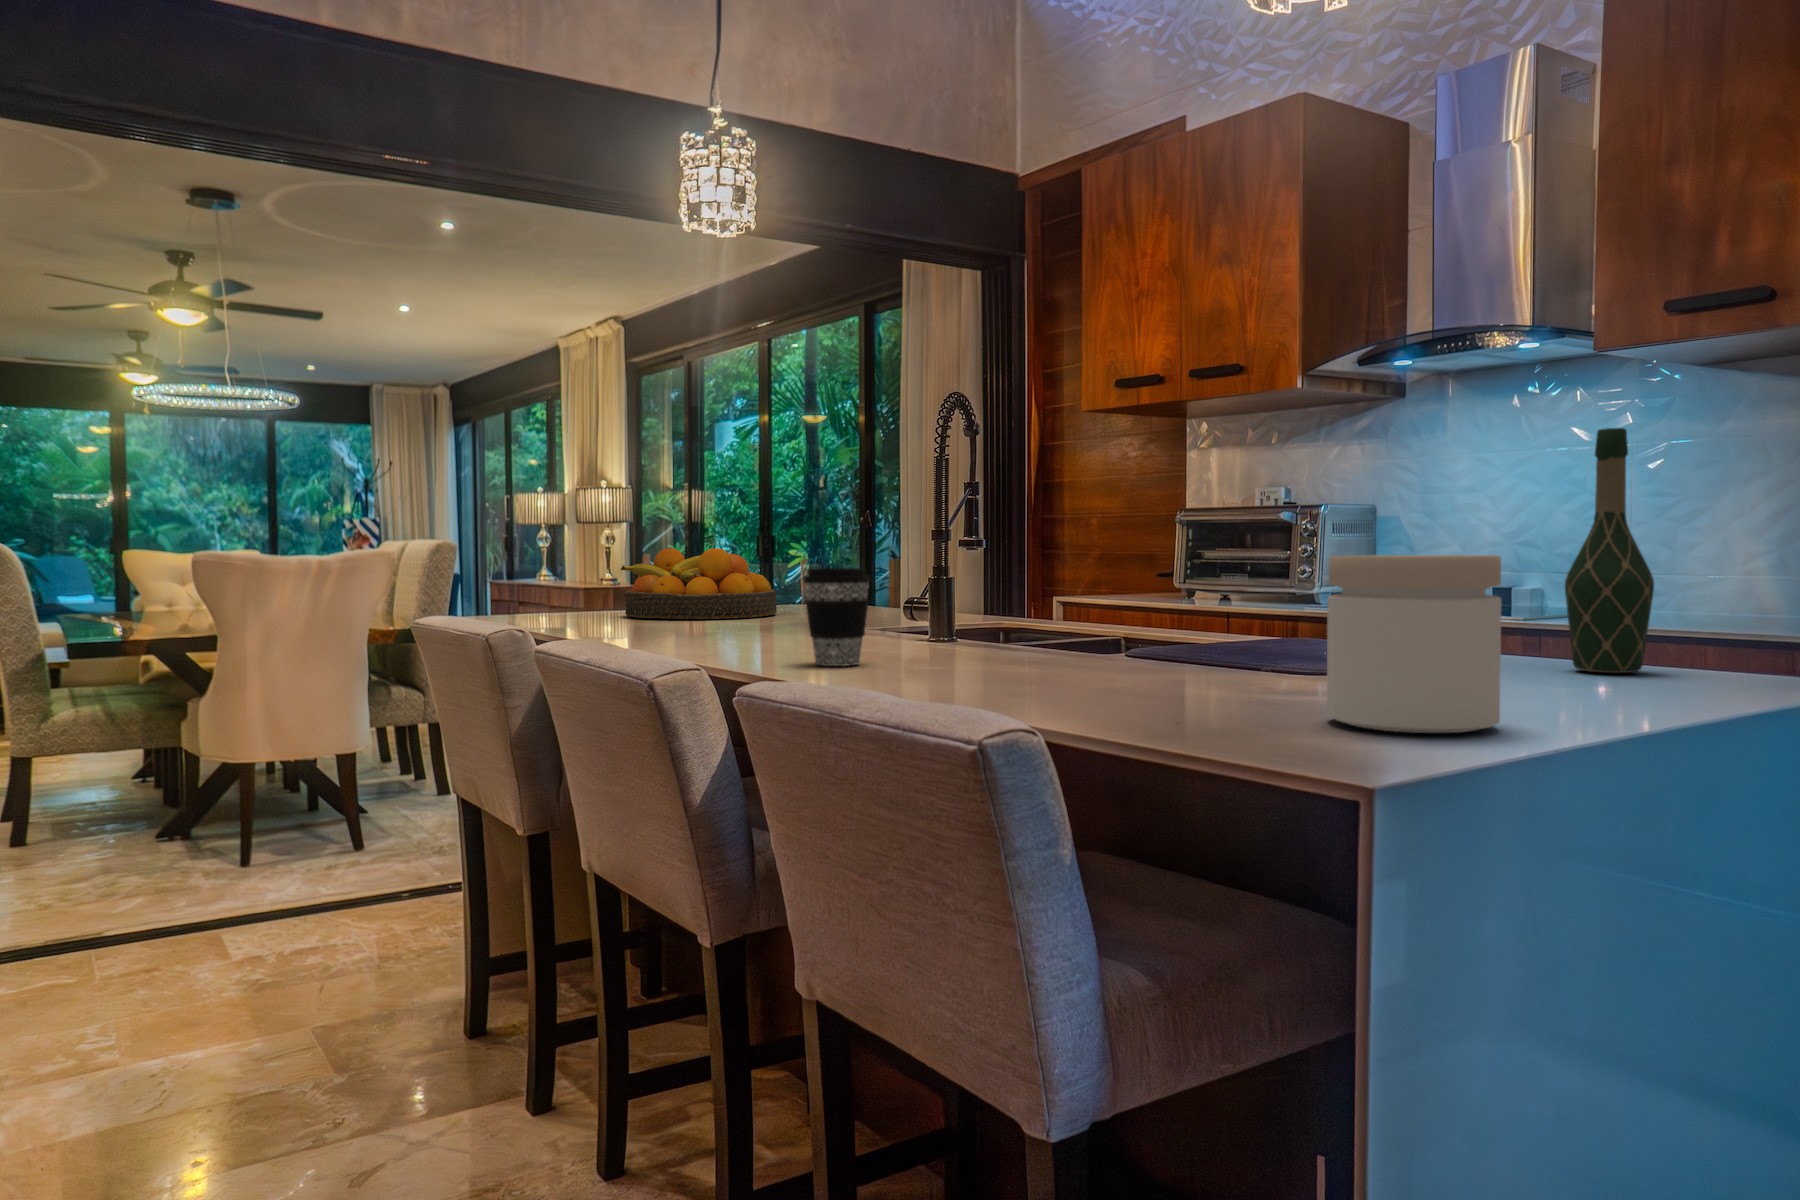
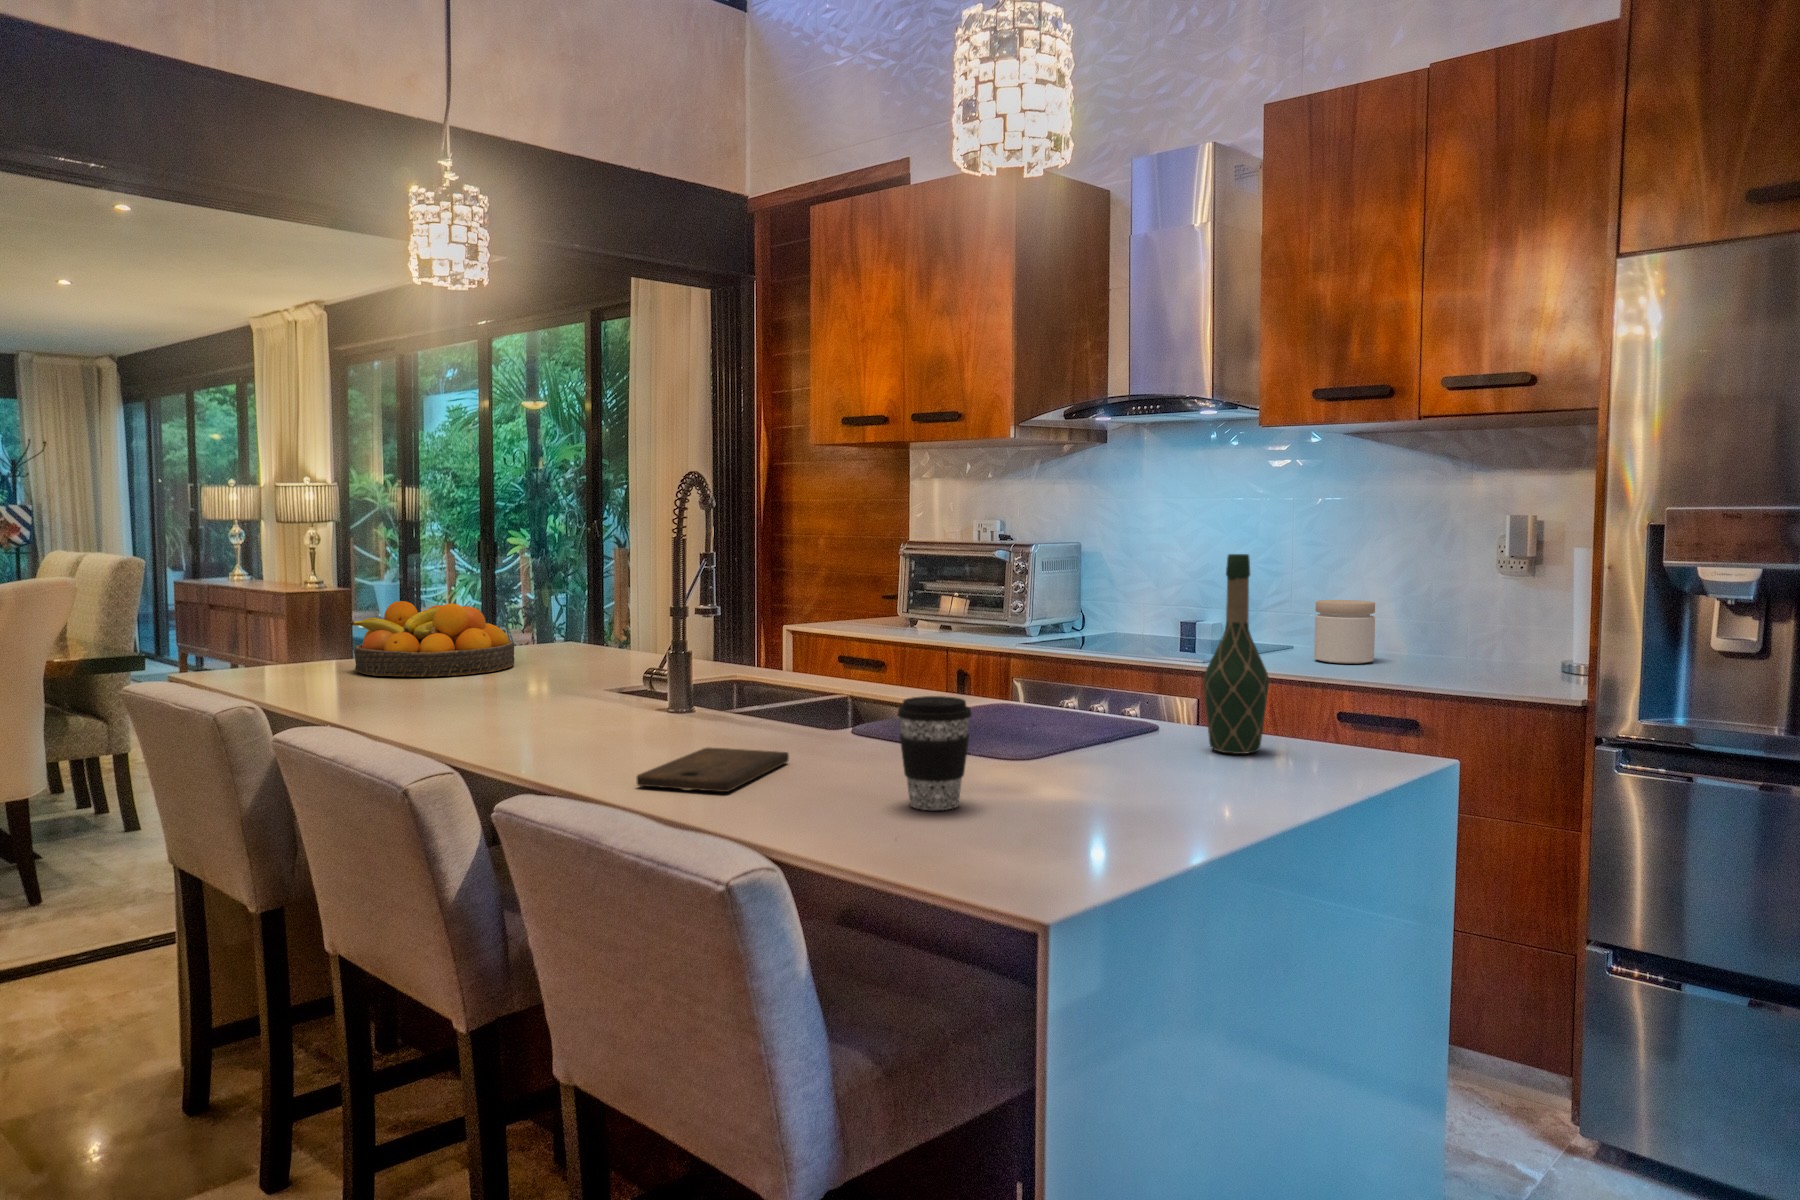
jar: present [1327,555,1501,733] -> present [1314,600,1375,664]
coffee cup: present [804,568,870,666] -> present [897,696,972,810]
cutting board: none [889,654,1057,685] -> present [636,747,789,792]

